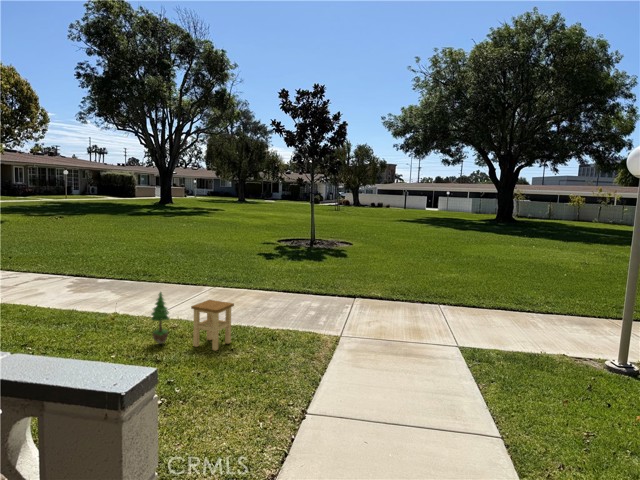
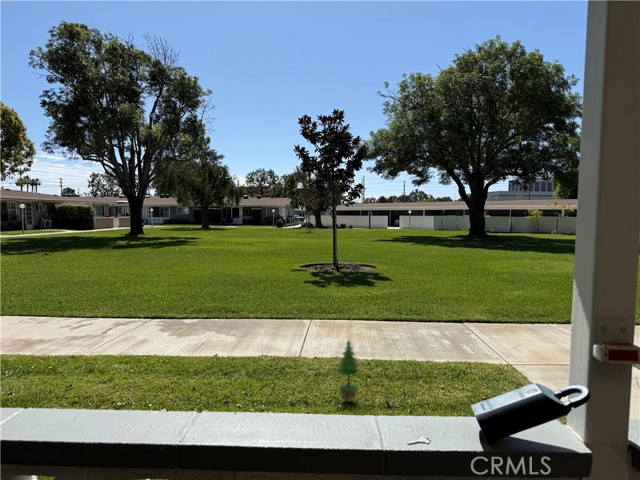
stool: present [191,300,234,351] -> none [385,344,422,404]

